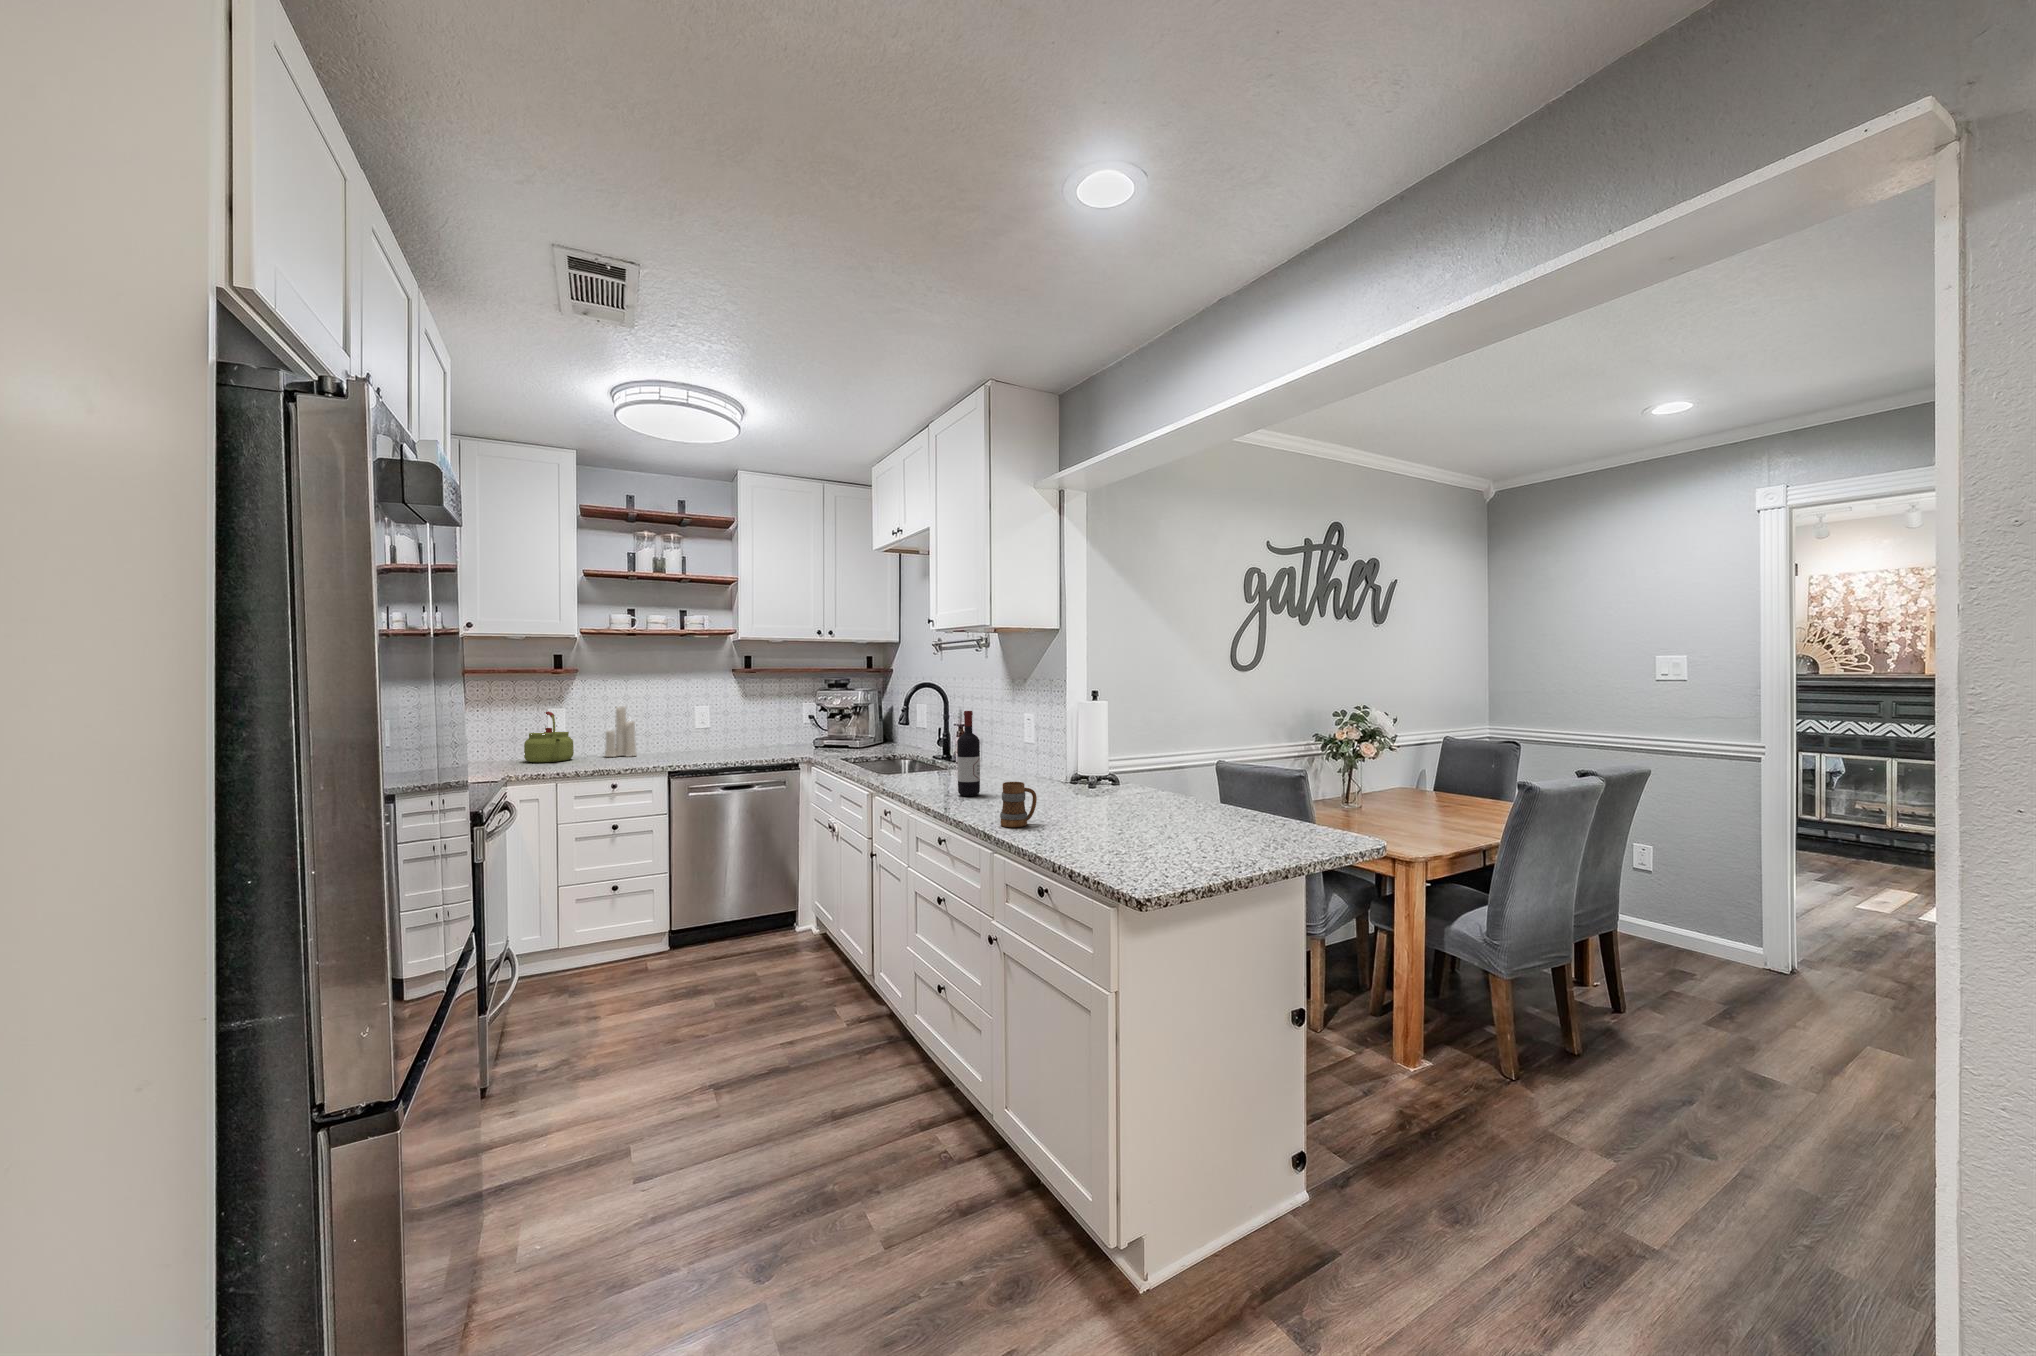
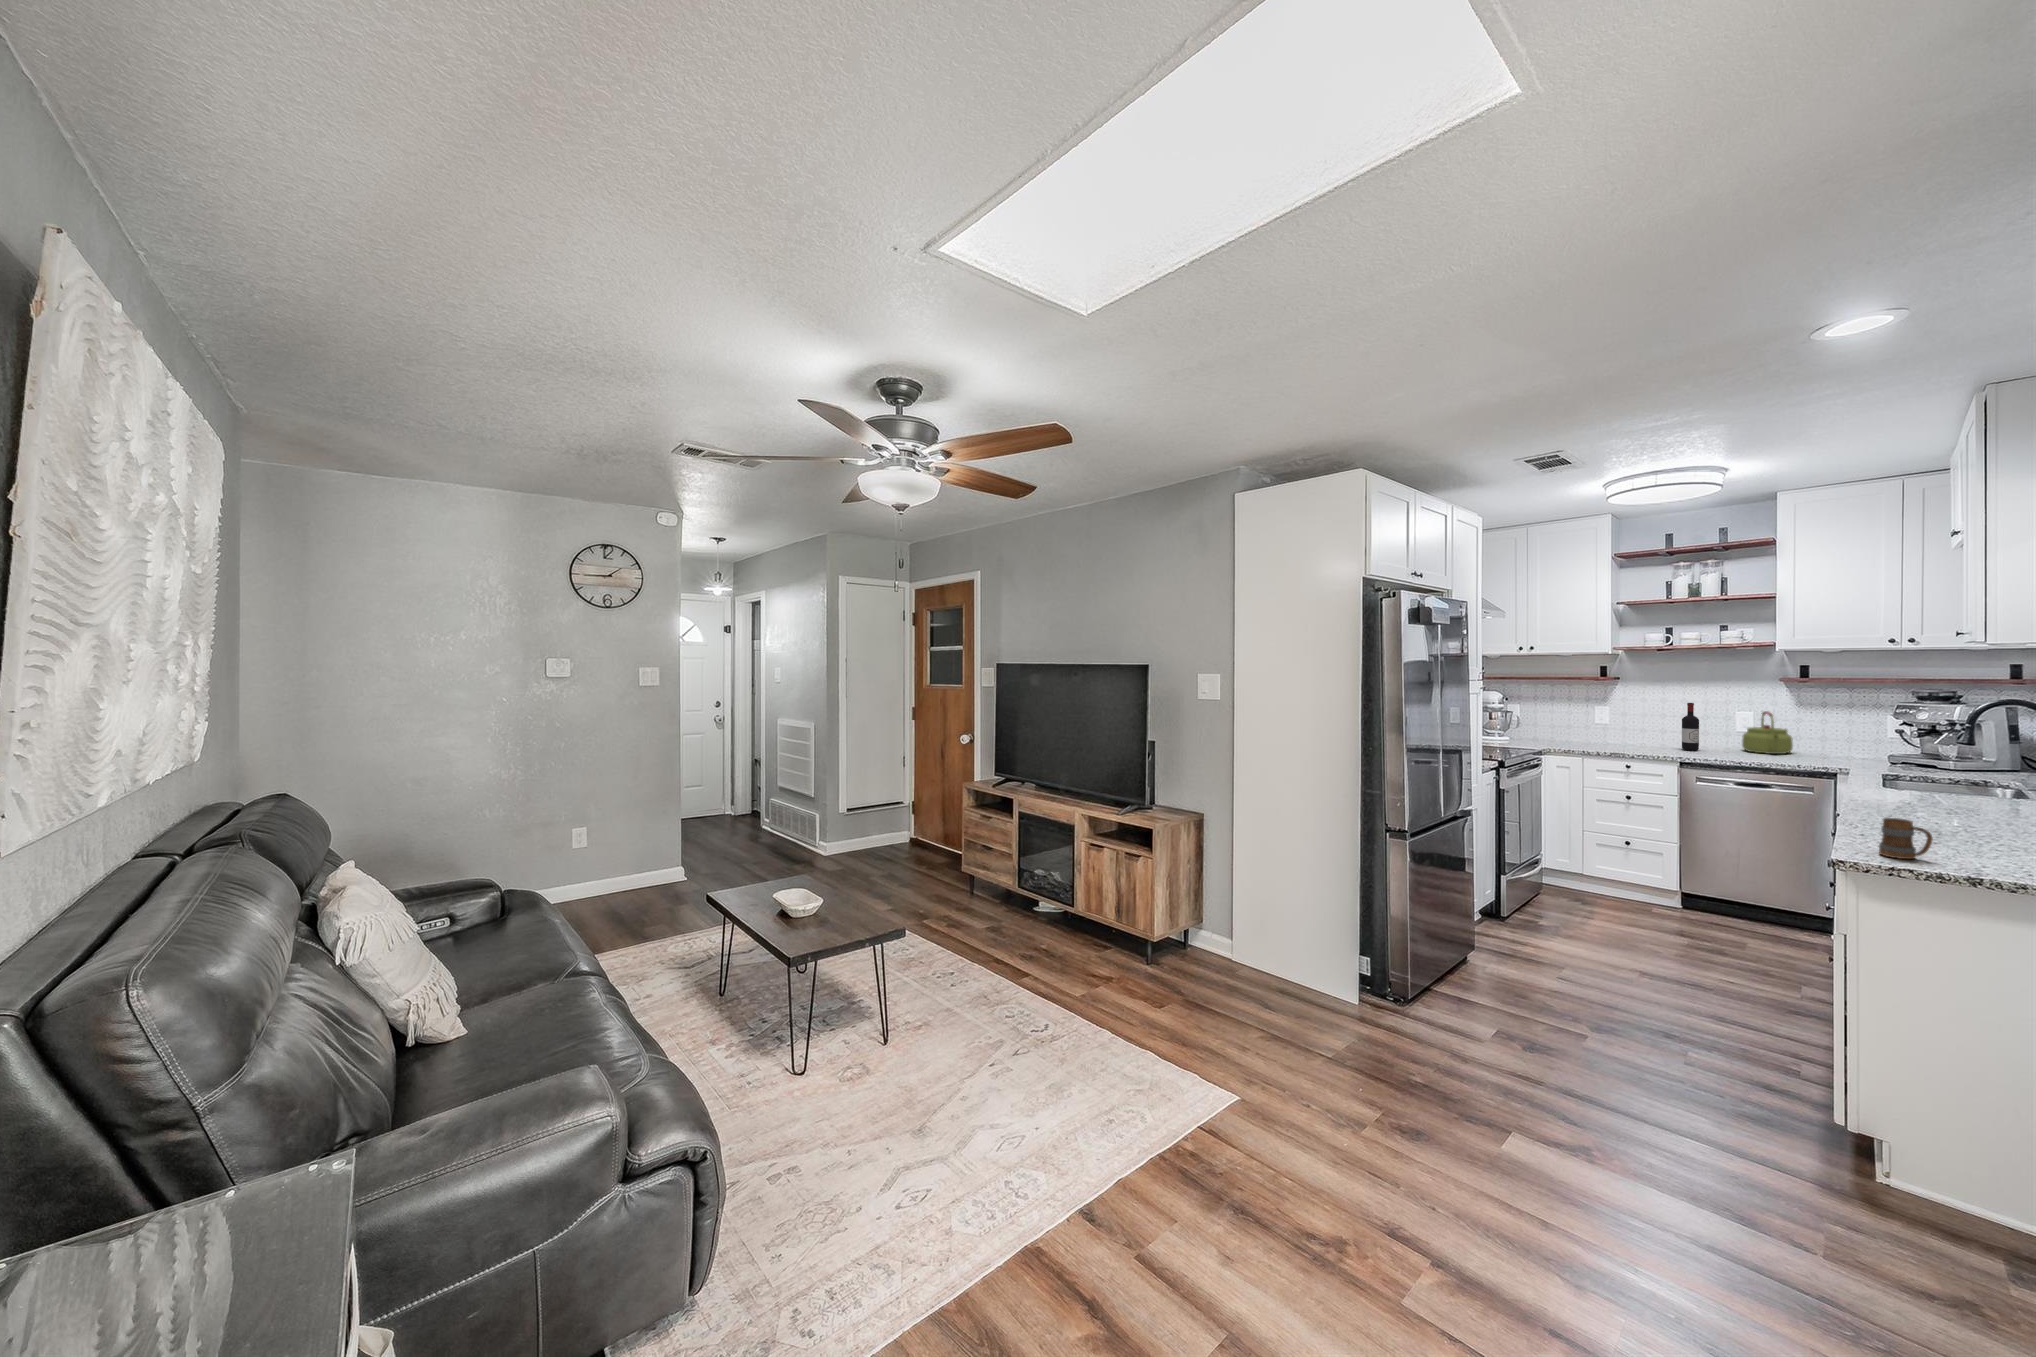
candle: present [605,707,637,757] -> none [1639,697,1670,747]
kettle: present [524,711,574,763] -> present [1742,711,1793,754]
wine bottle: present [957,711,980,796] -> present [1682,703,1699,751]

